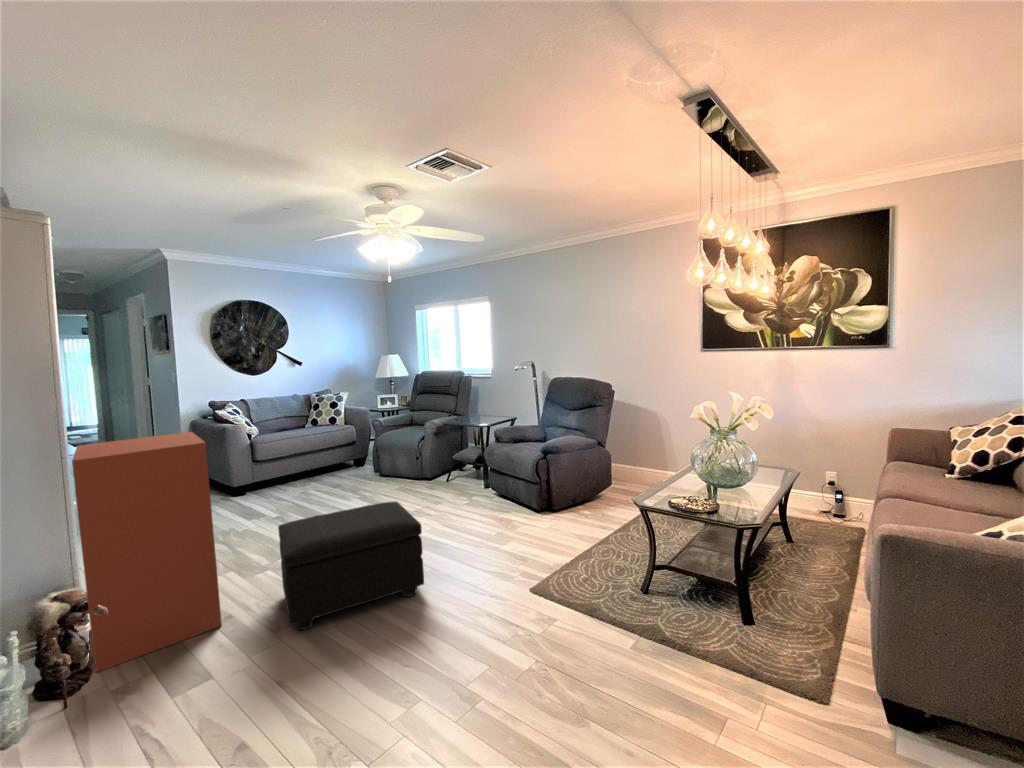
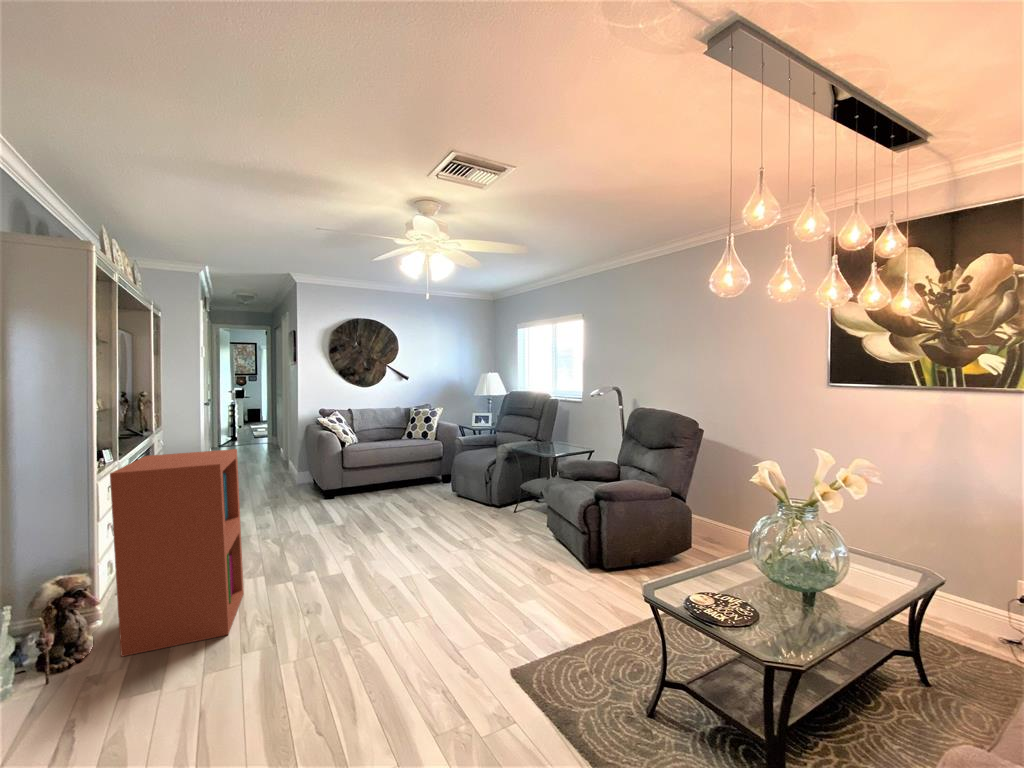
footstool: present [278,501,424,630] -> none [263,536,411,658]

